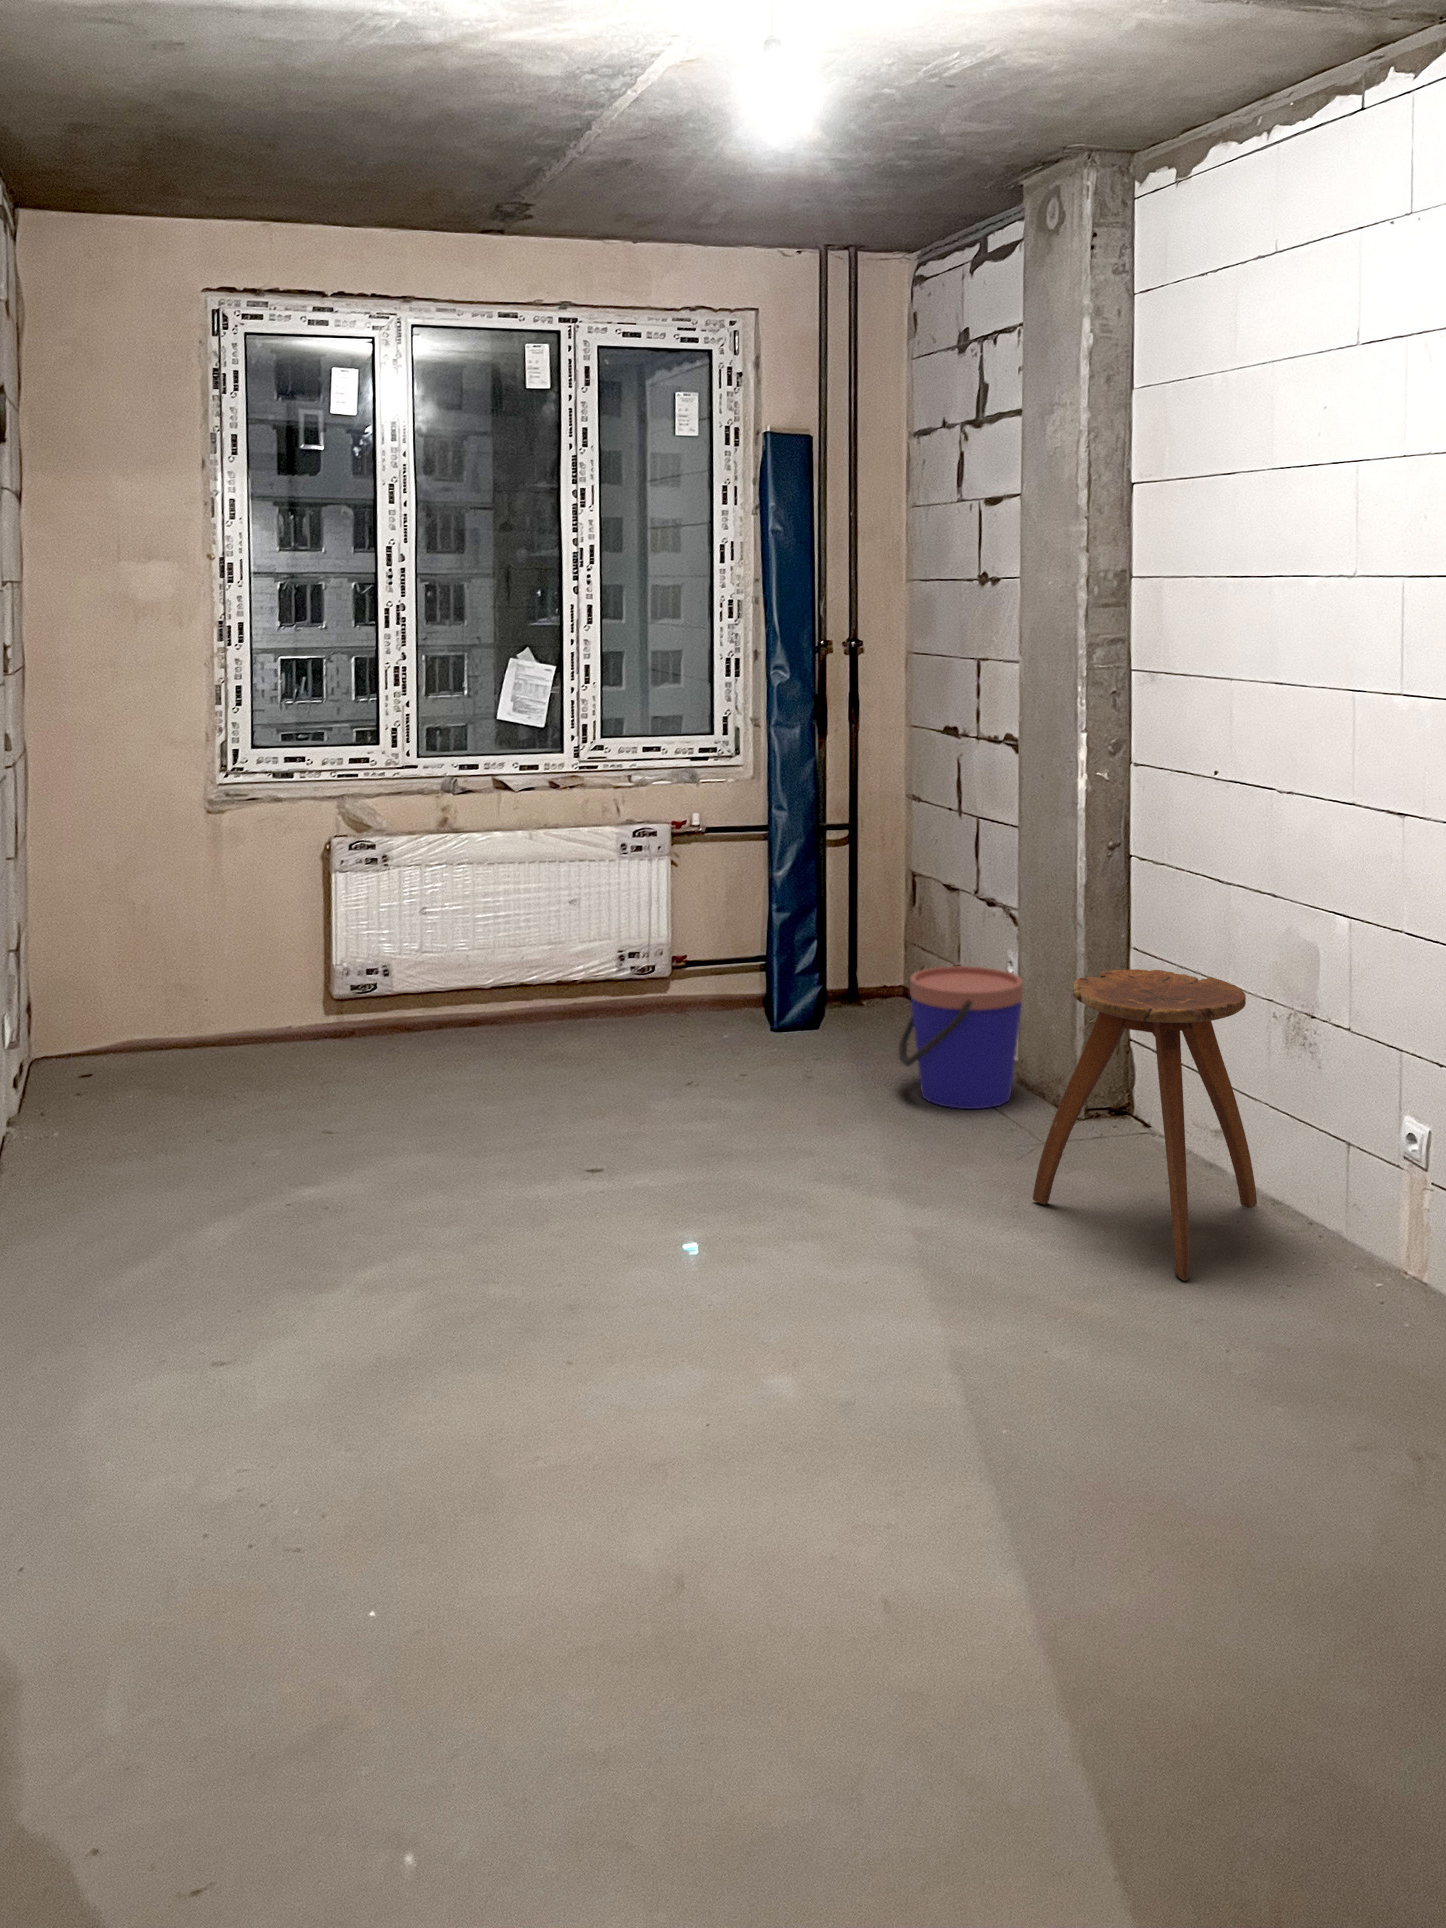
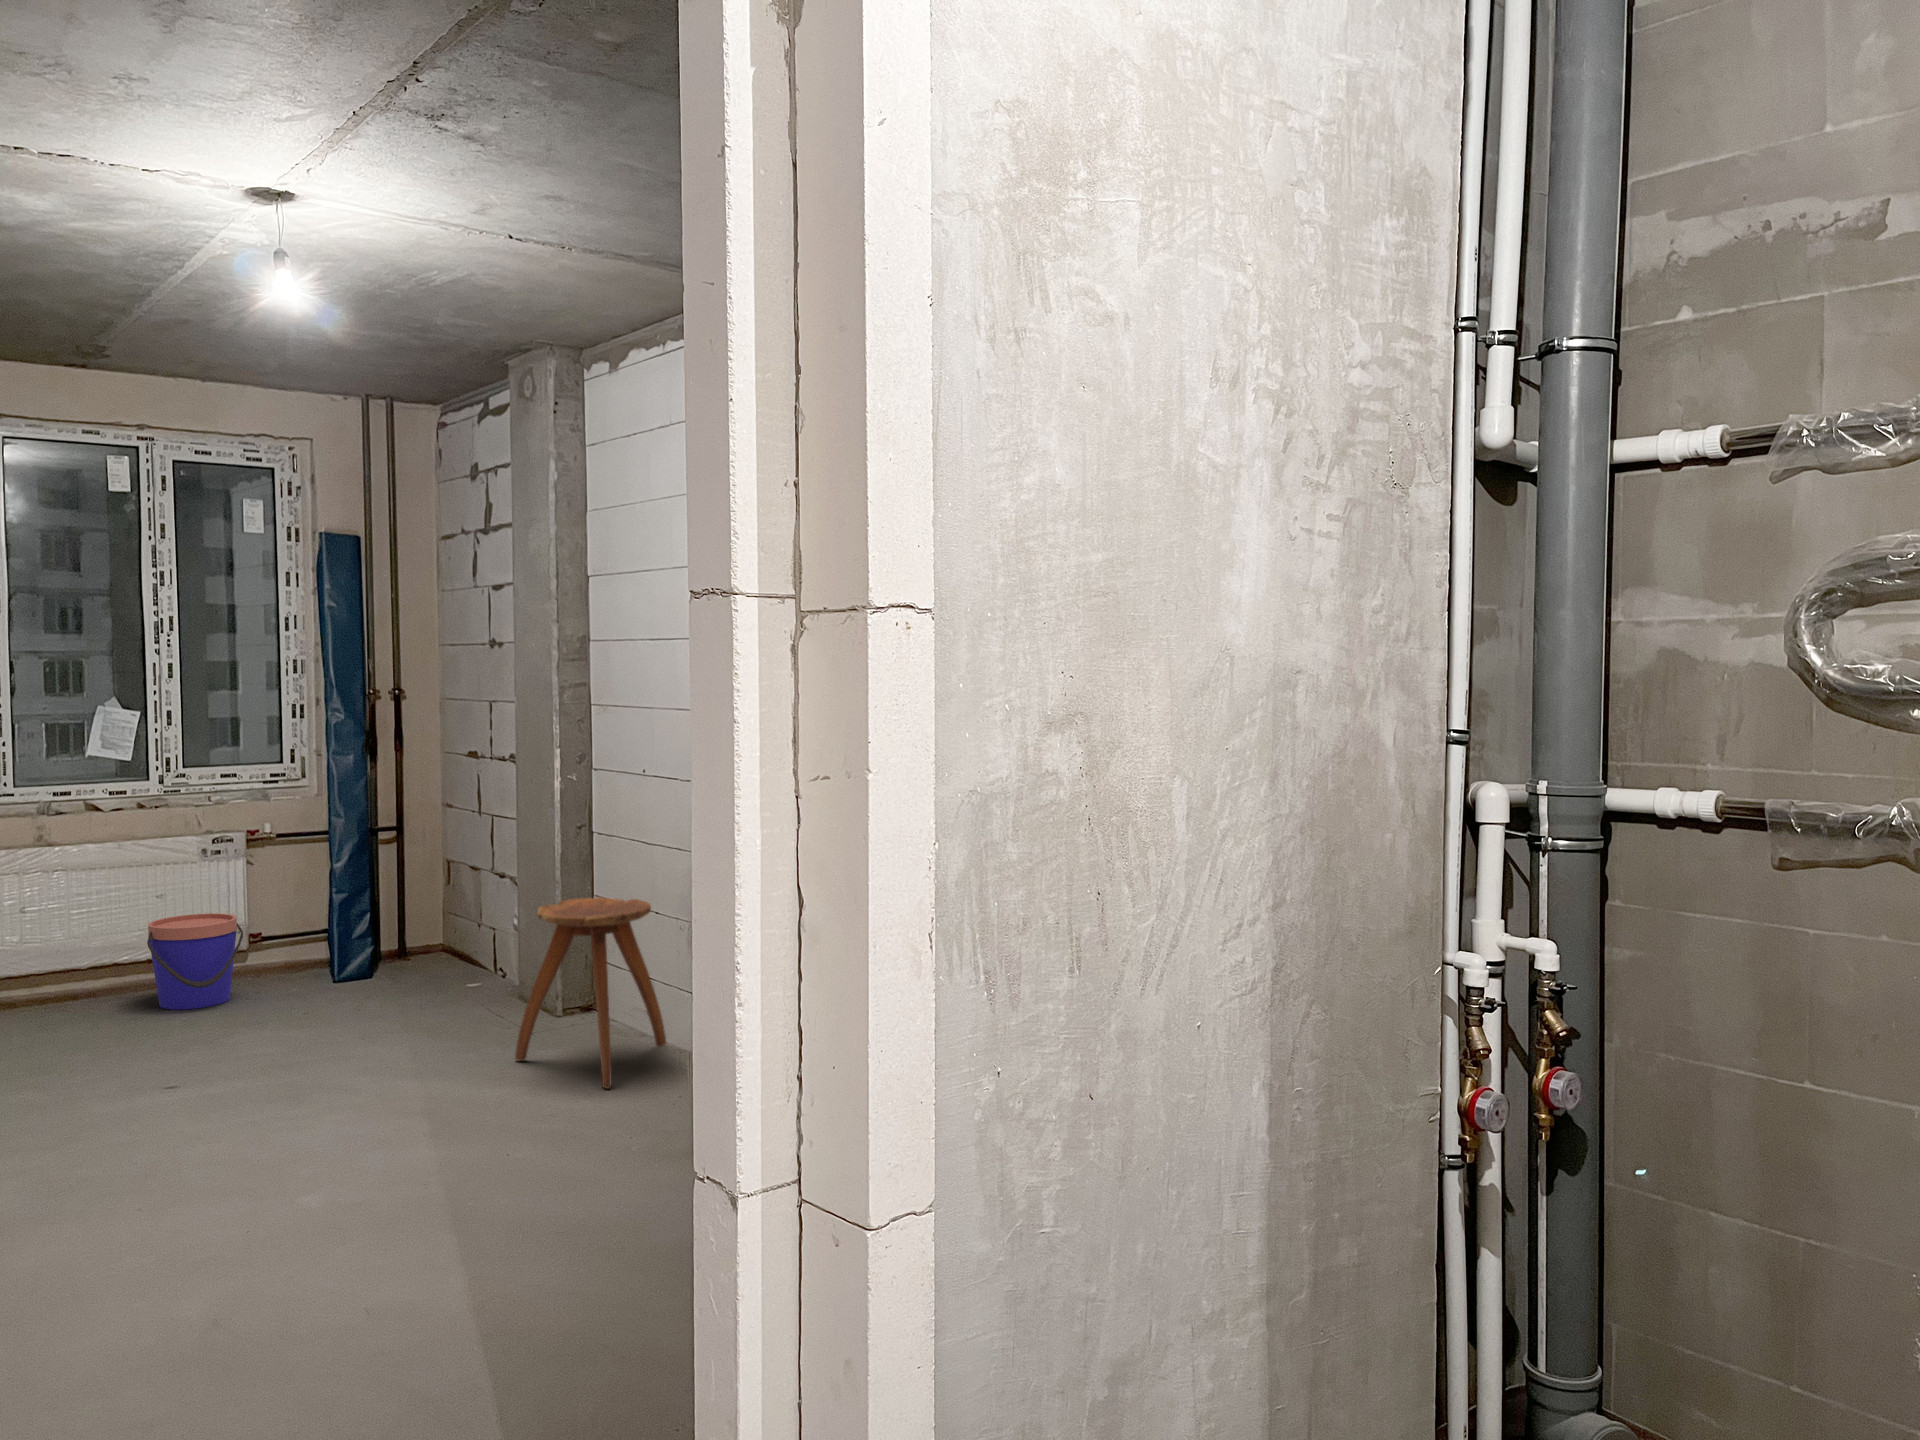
bucket: present [899,966,1023,1109] -> present [147,913,243,1010]

